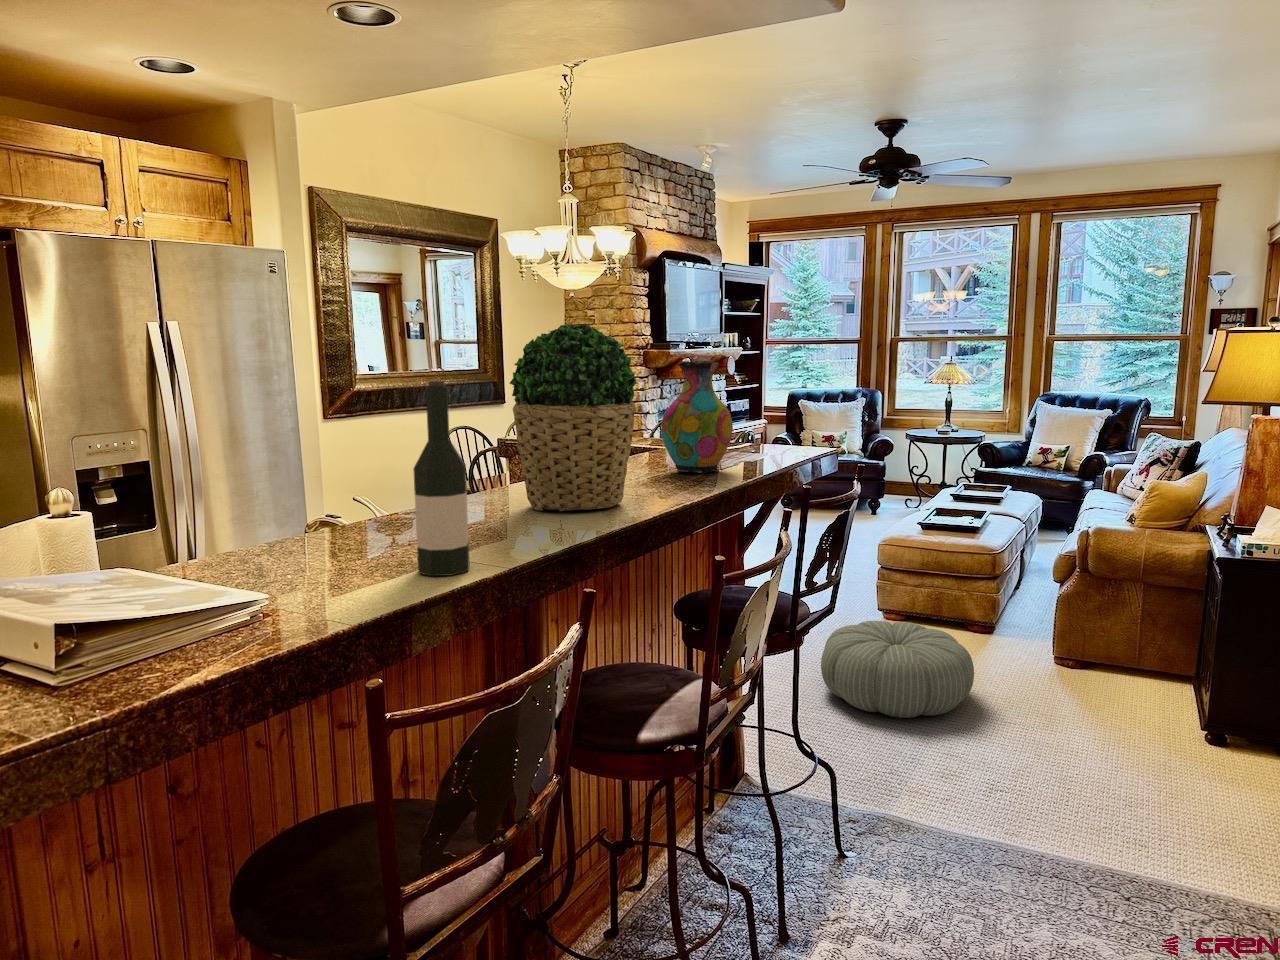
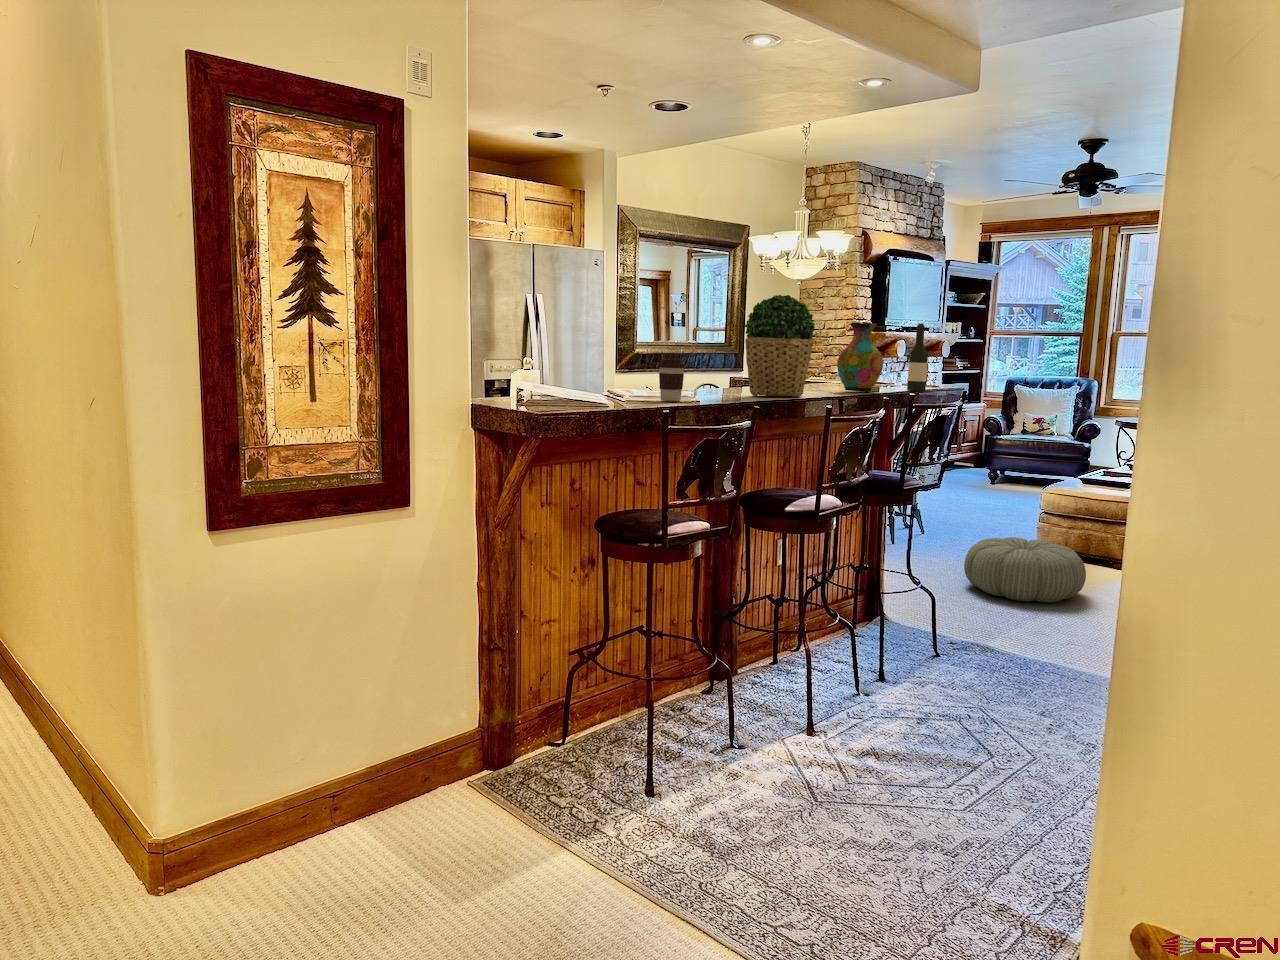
wine bottle: present [413,380,470,576] -> present [907,324,928,391]
coffee cup: none [333,469,394,562] -> present [658,359,686,401]

